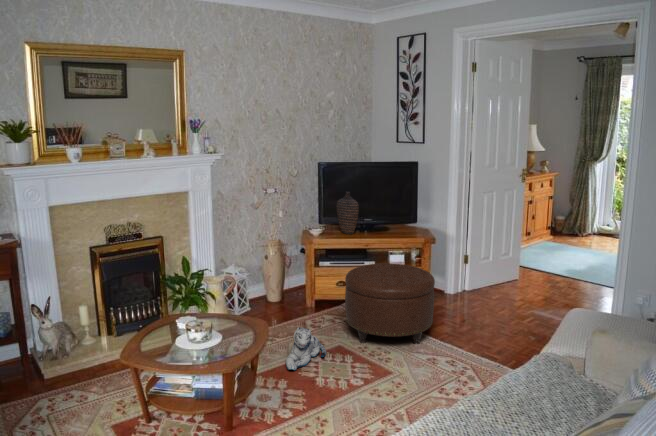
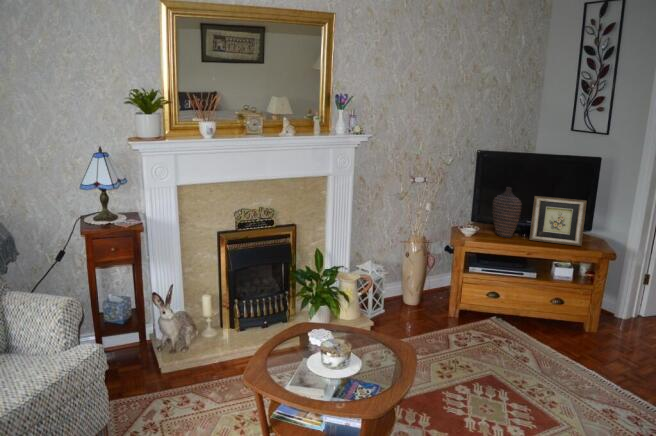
picture frame: none [367,198,408,236] -> present [530,196,587,246]
ottoman: present [345,263,435,344] -> none [501,278,626,389]
plush toy: present [286,327,326,370] -> none [428,351,478,404]

